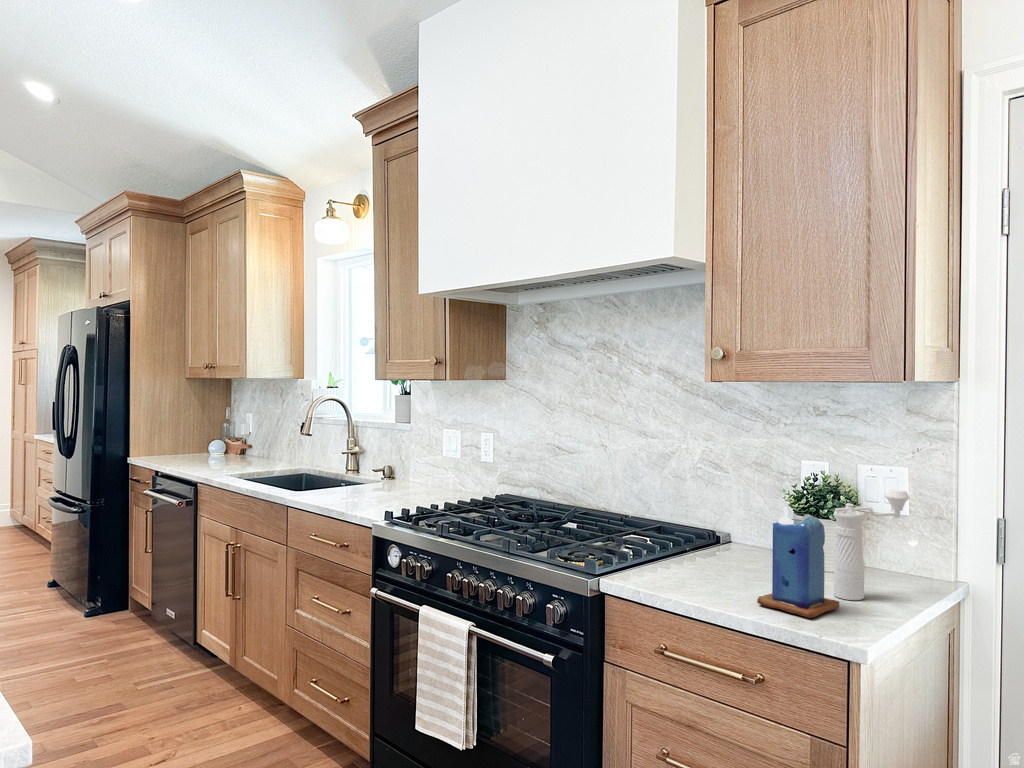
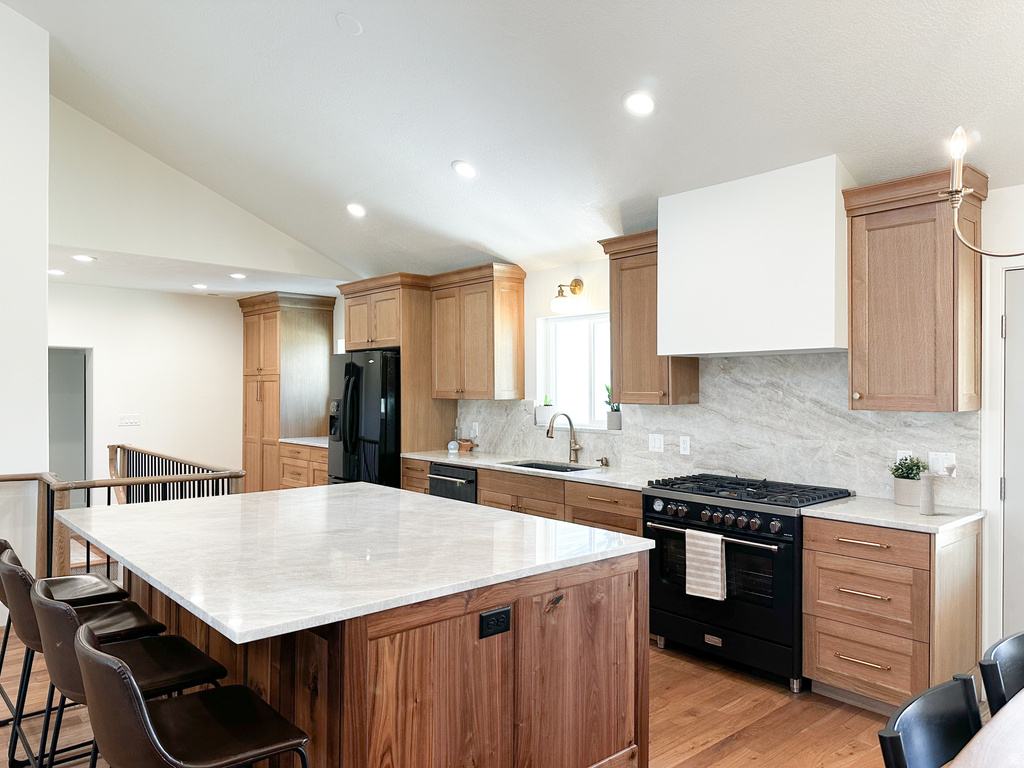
candle: present [757,506,839,618] -> none [884,470,923,519]

